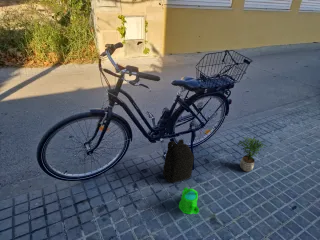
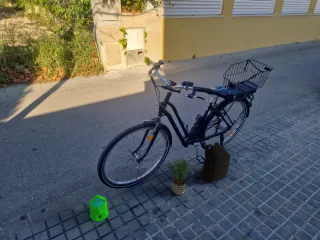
potted plant: present [238,137,266,172] -> present [167,158,193,195]
watering can: present [179,188,199,214] -> present [89,195,109,221]

